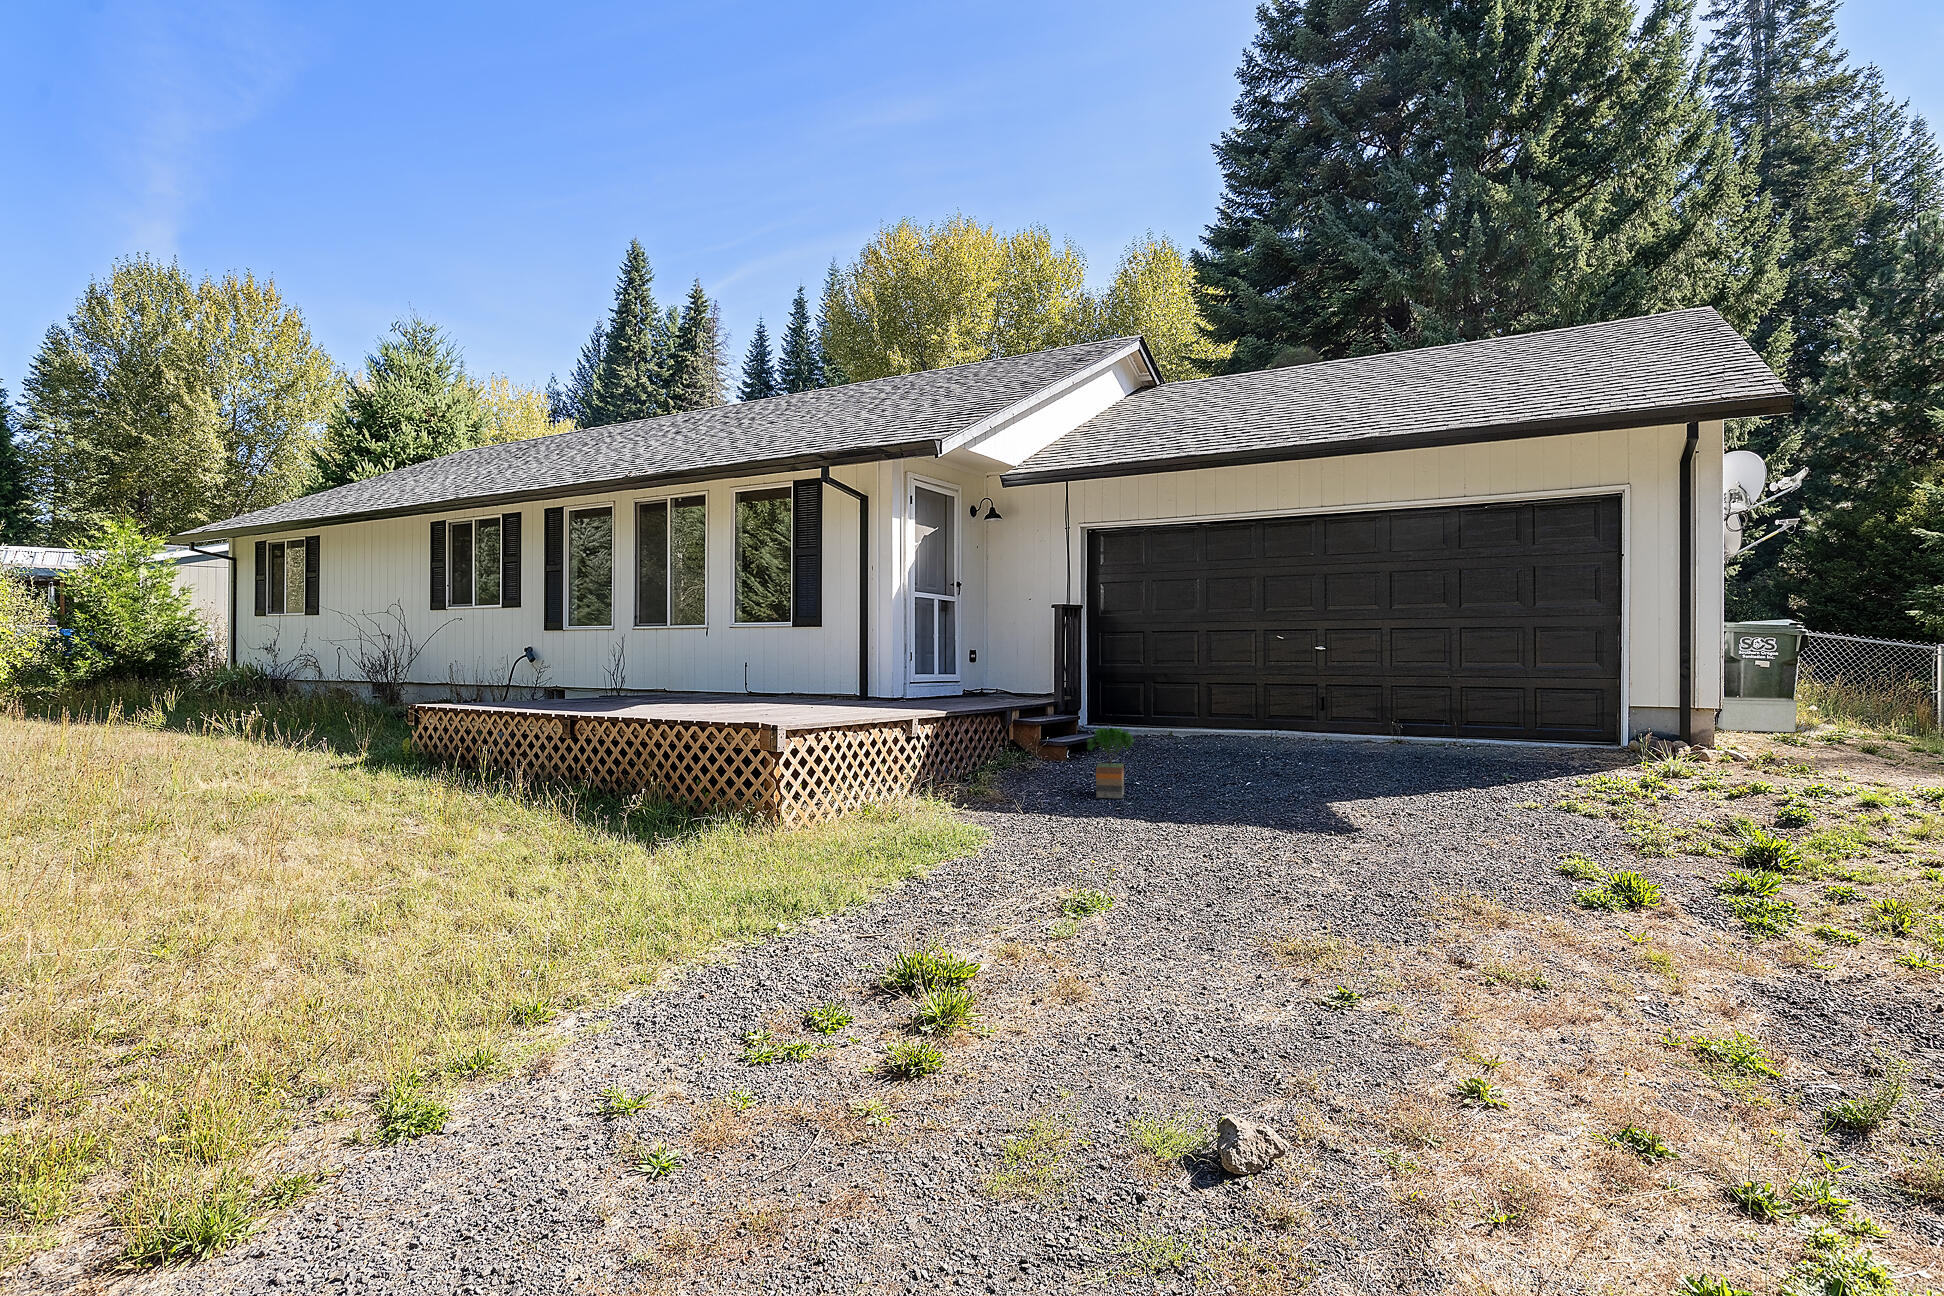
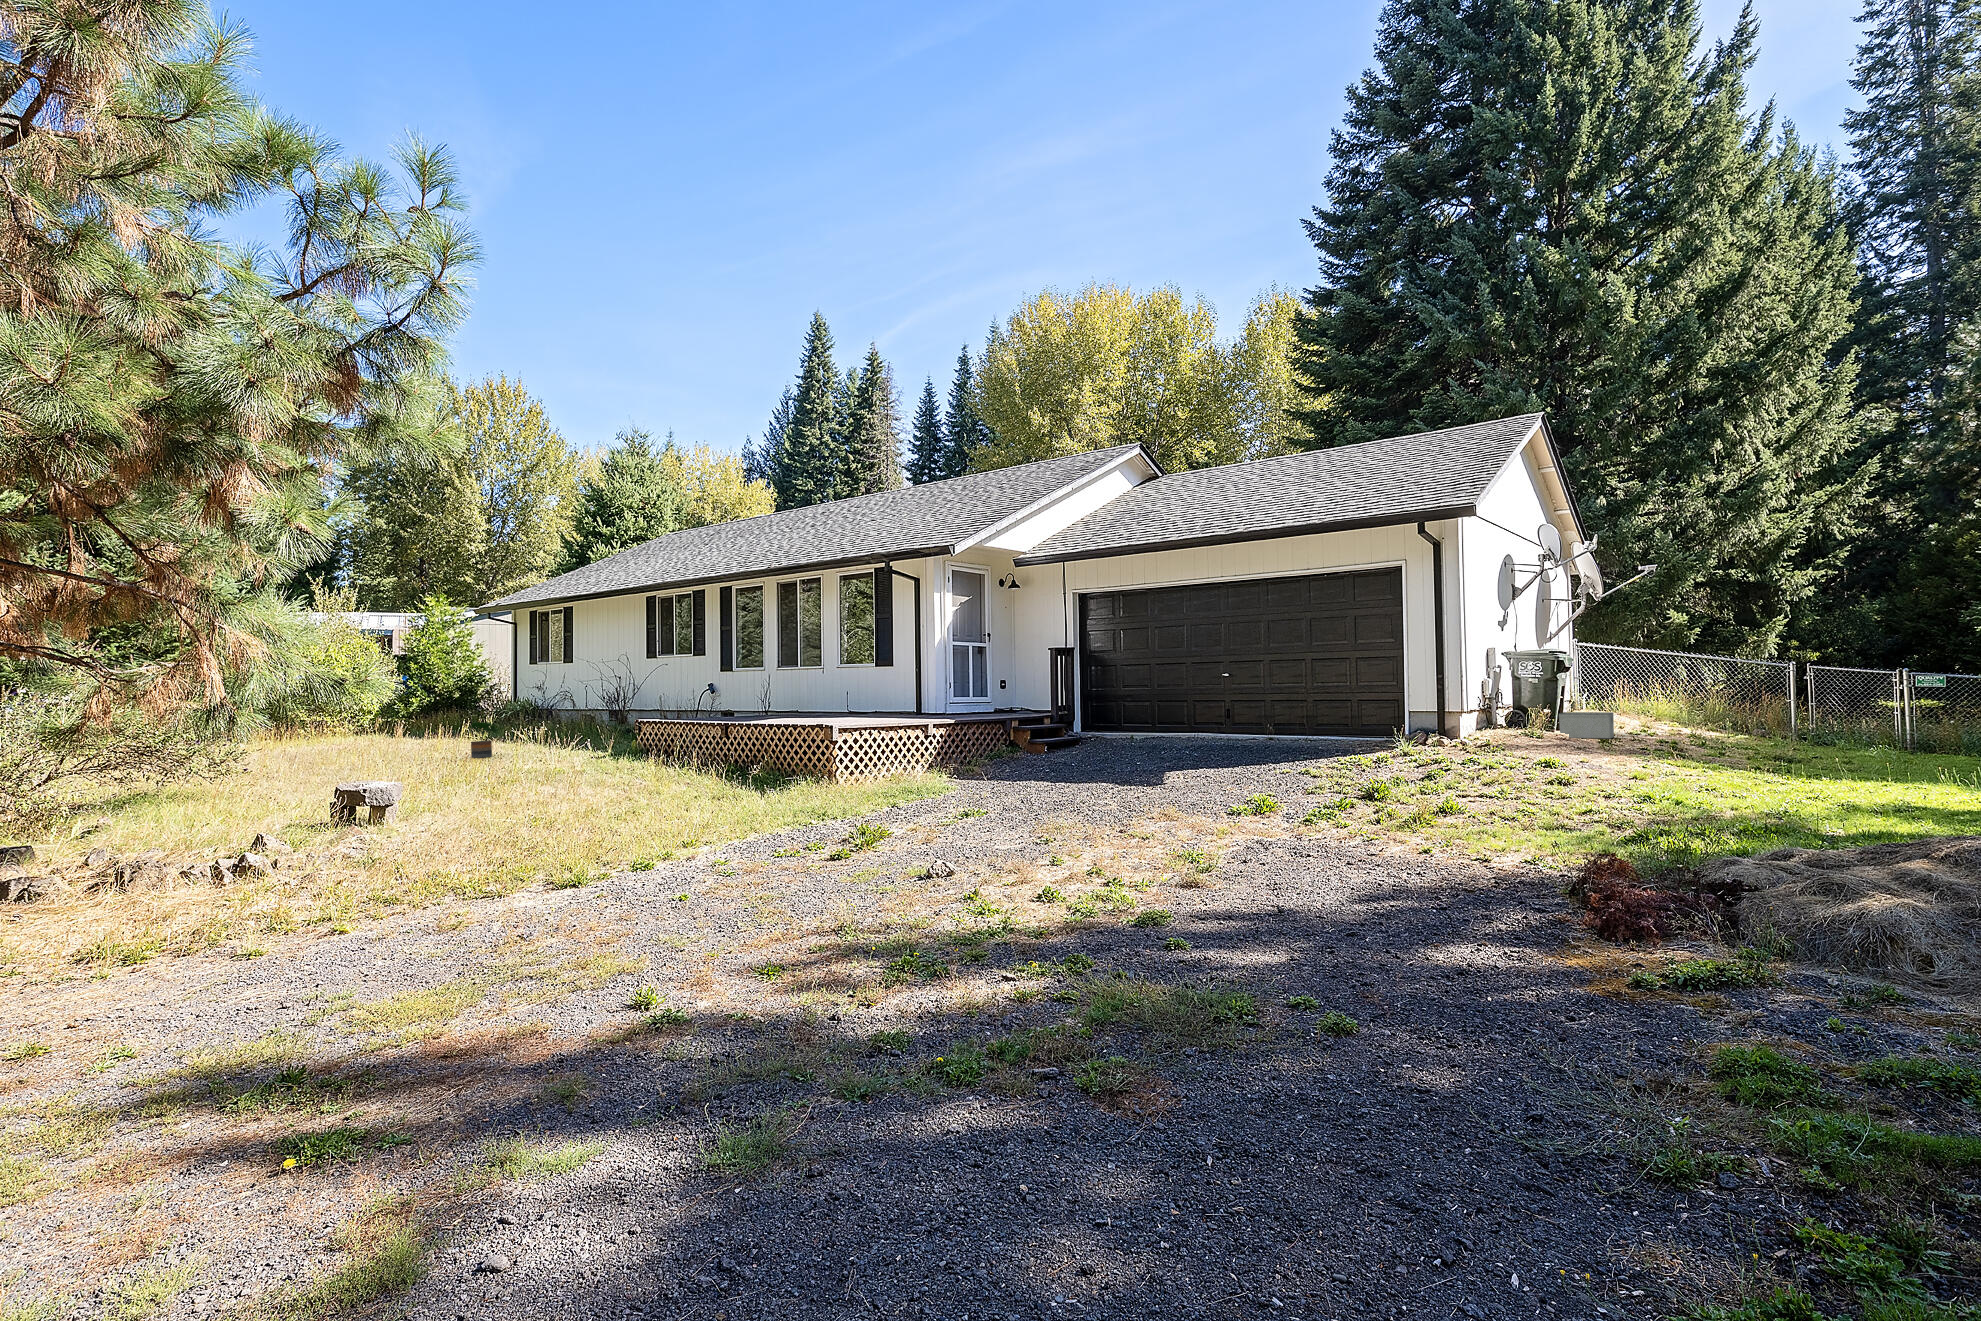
potted tree: present [1088,728,1134,798] -> present [468,722,497,758]

